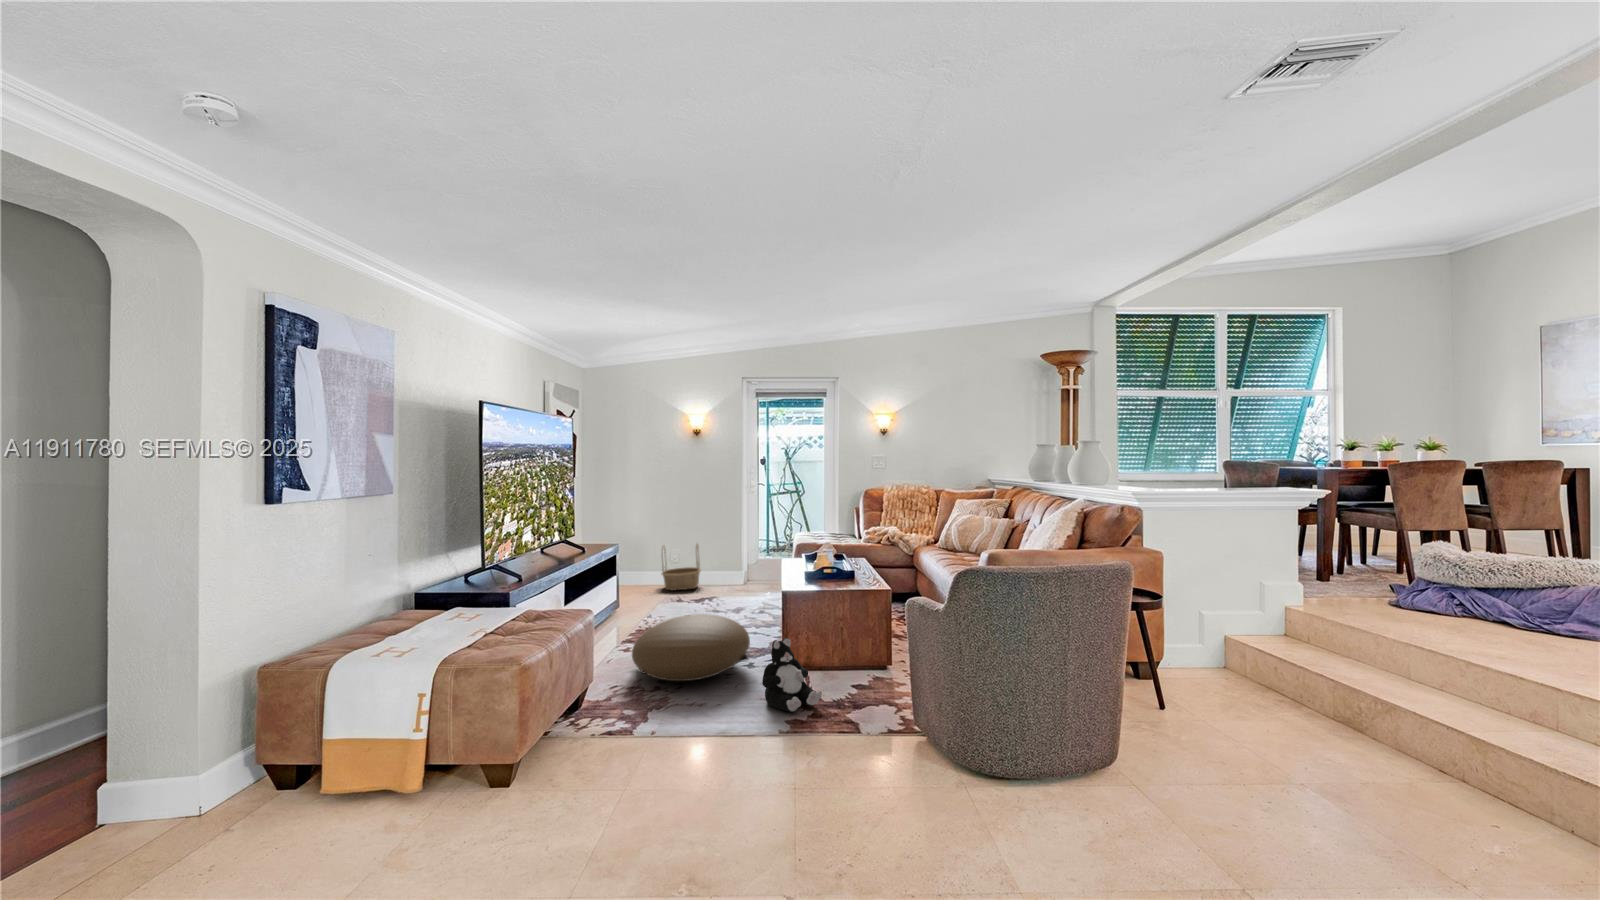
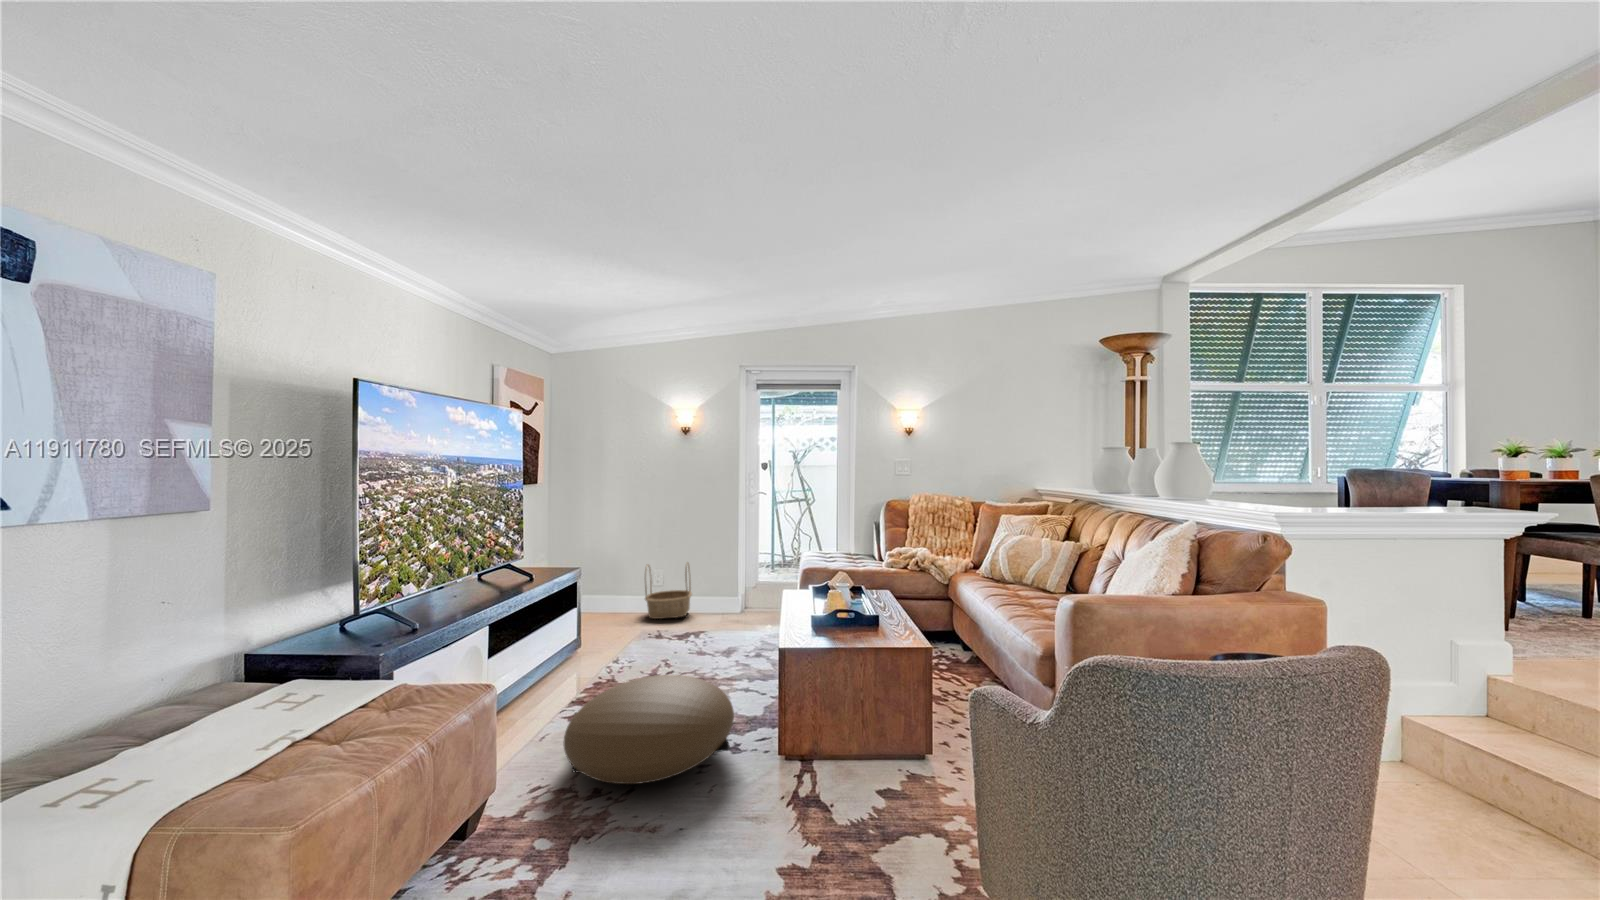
plush toy: present [762,638,822,712] -> none [744,730,834,855]

